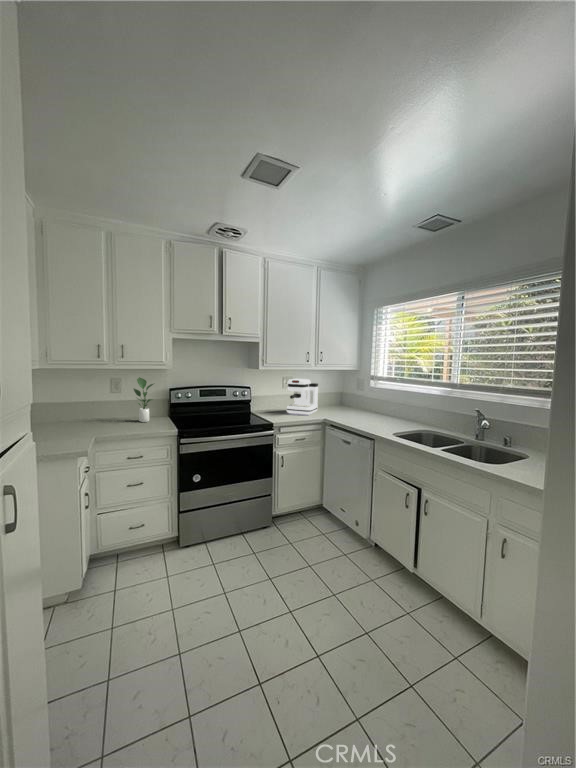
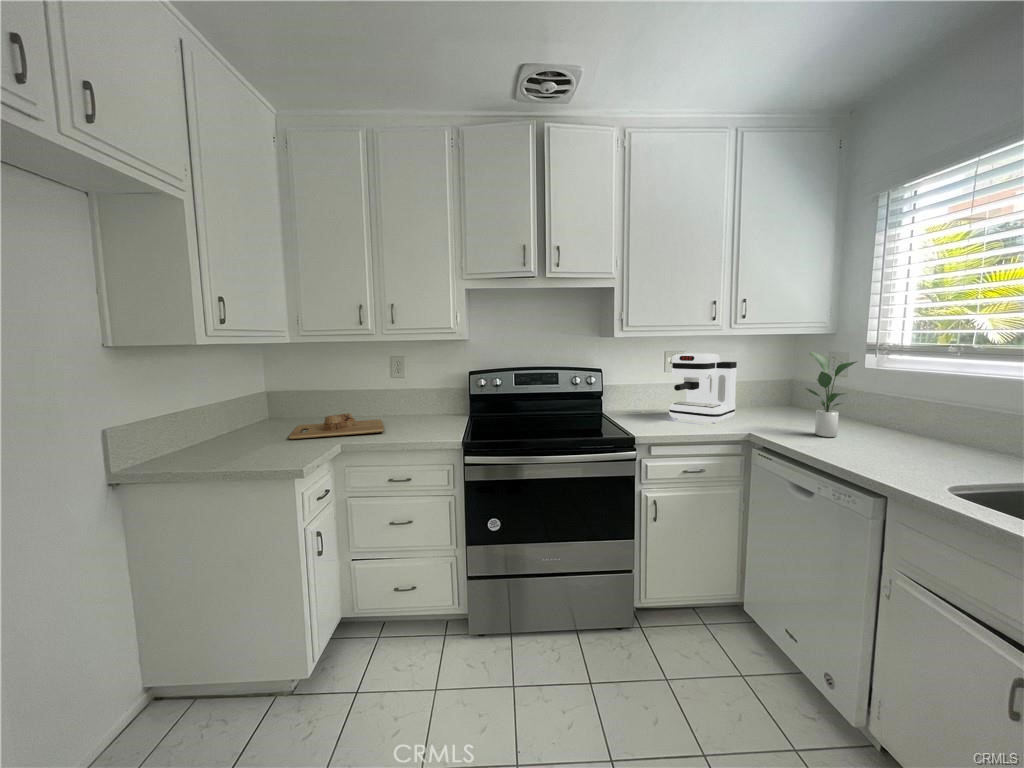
potted plant: present [134,377,153,422] -> present [806,351,857,437]
cutting board: none [48,417,121,436] -> present [289,413,384,439]

